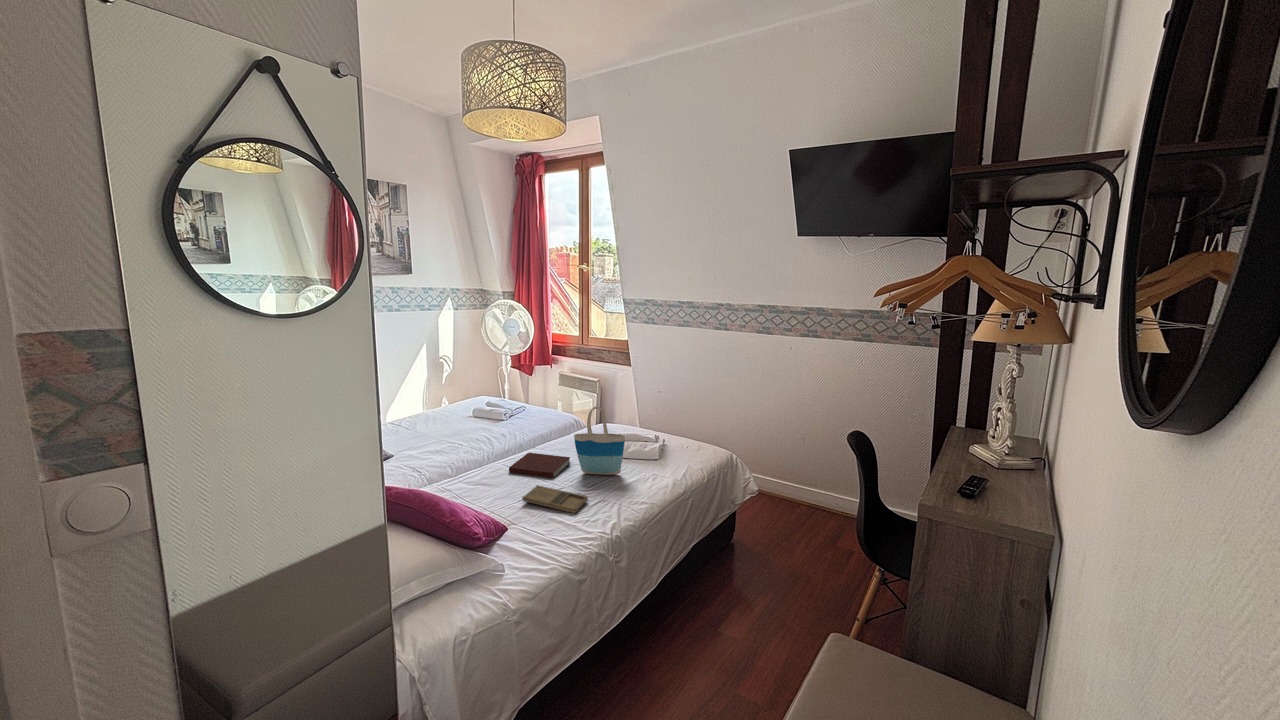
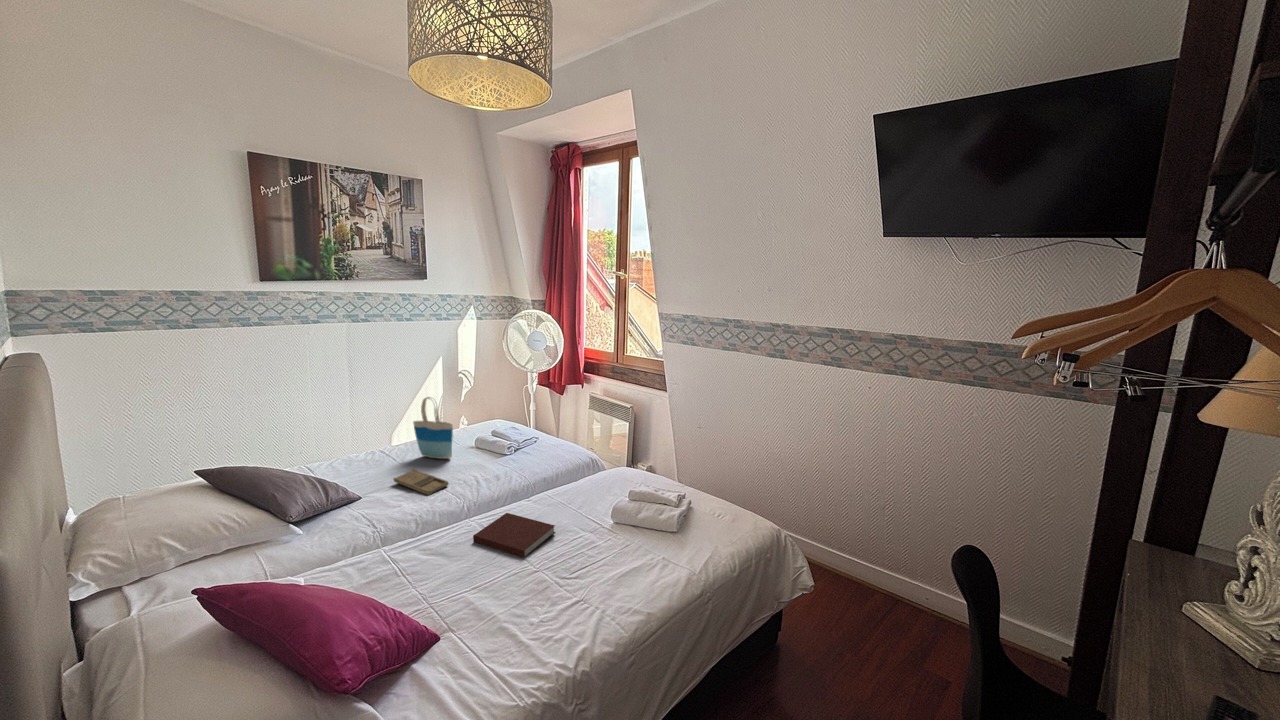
tote bag: present [574,406,625,475] -> present [413,397,453,459]
tray: present [522,485,588,513] -> present [394,469,448,495]

